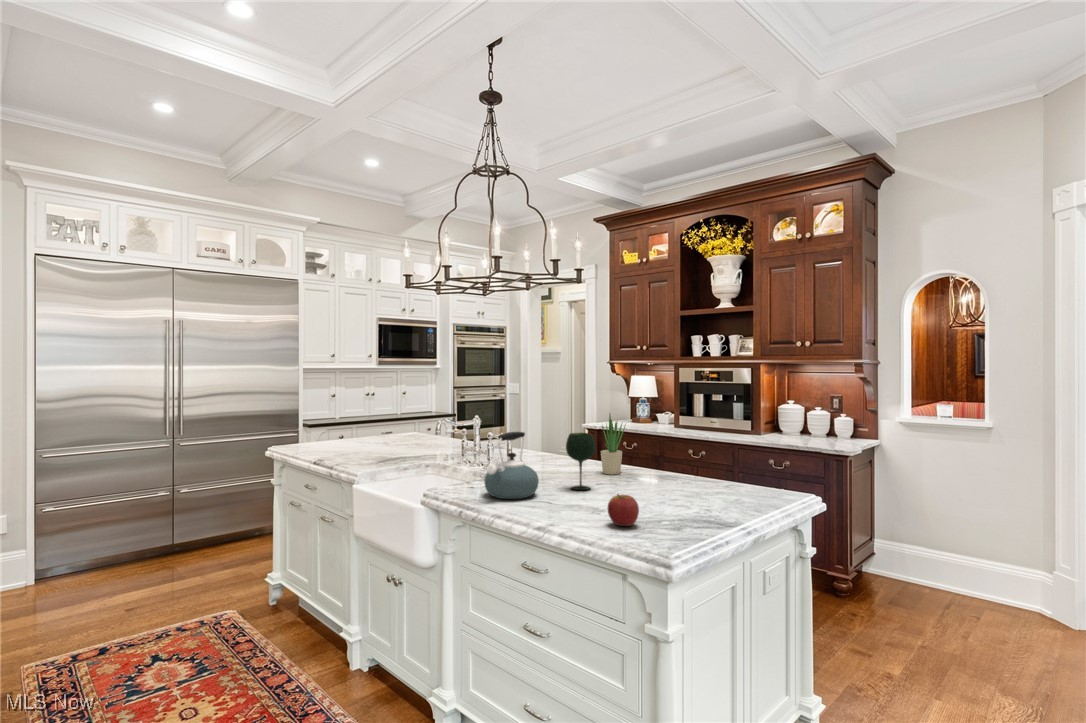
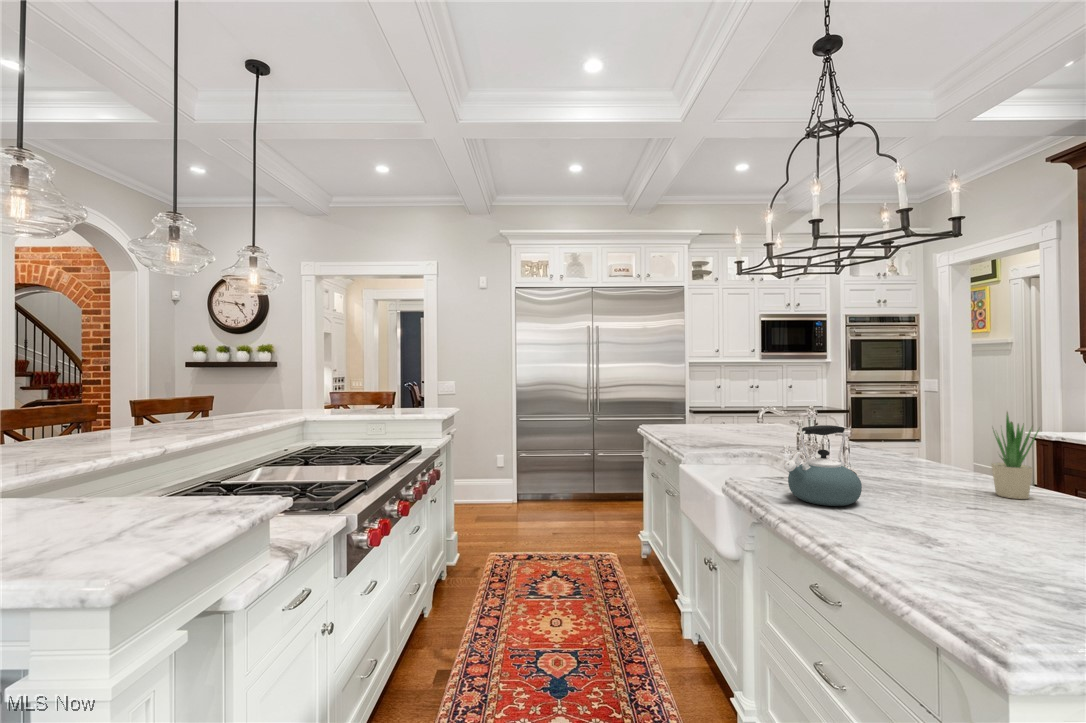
wine glass: present [566,433,595,490] -> none [910,434,960,512]
apple: present [608,494,639,526] -> none [932,523,991,576]

